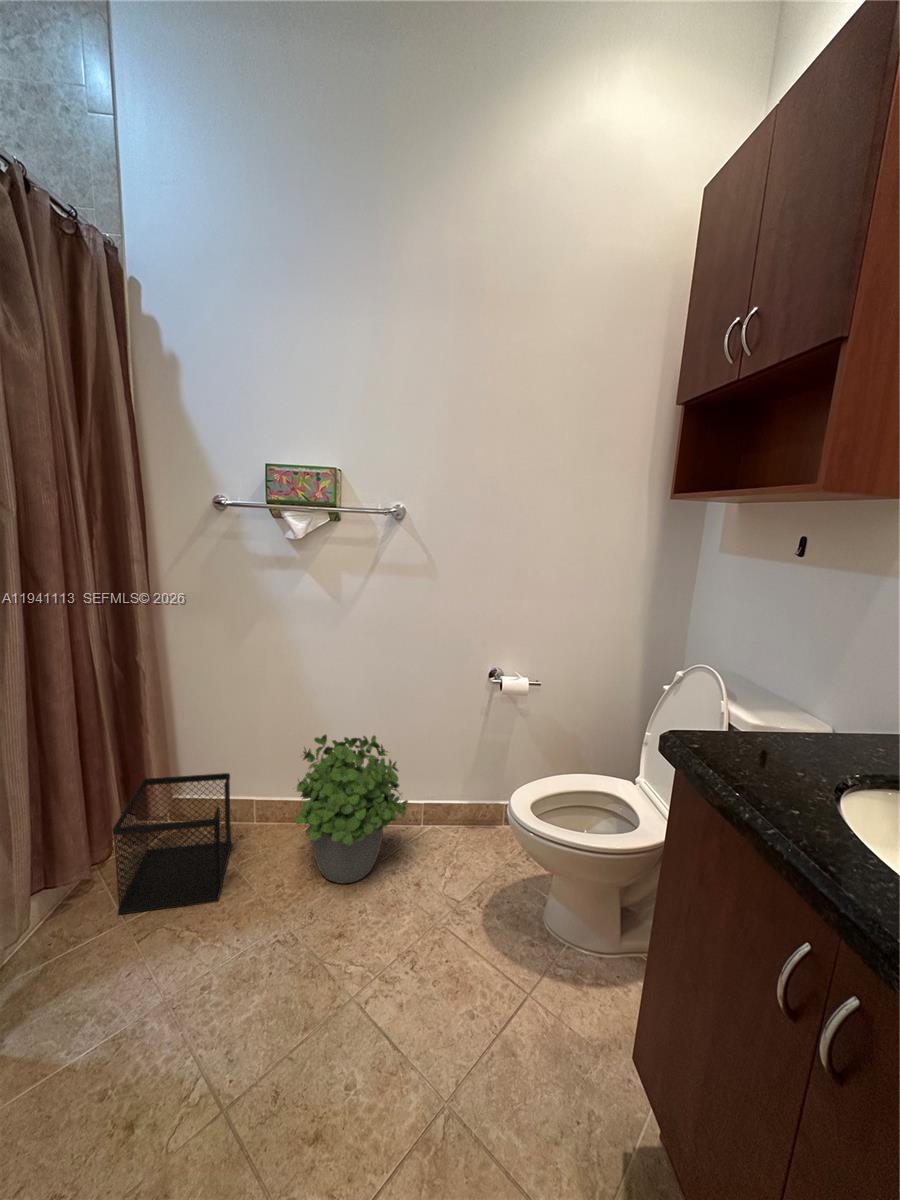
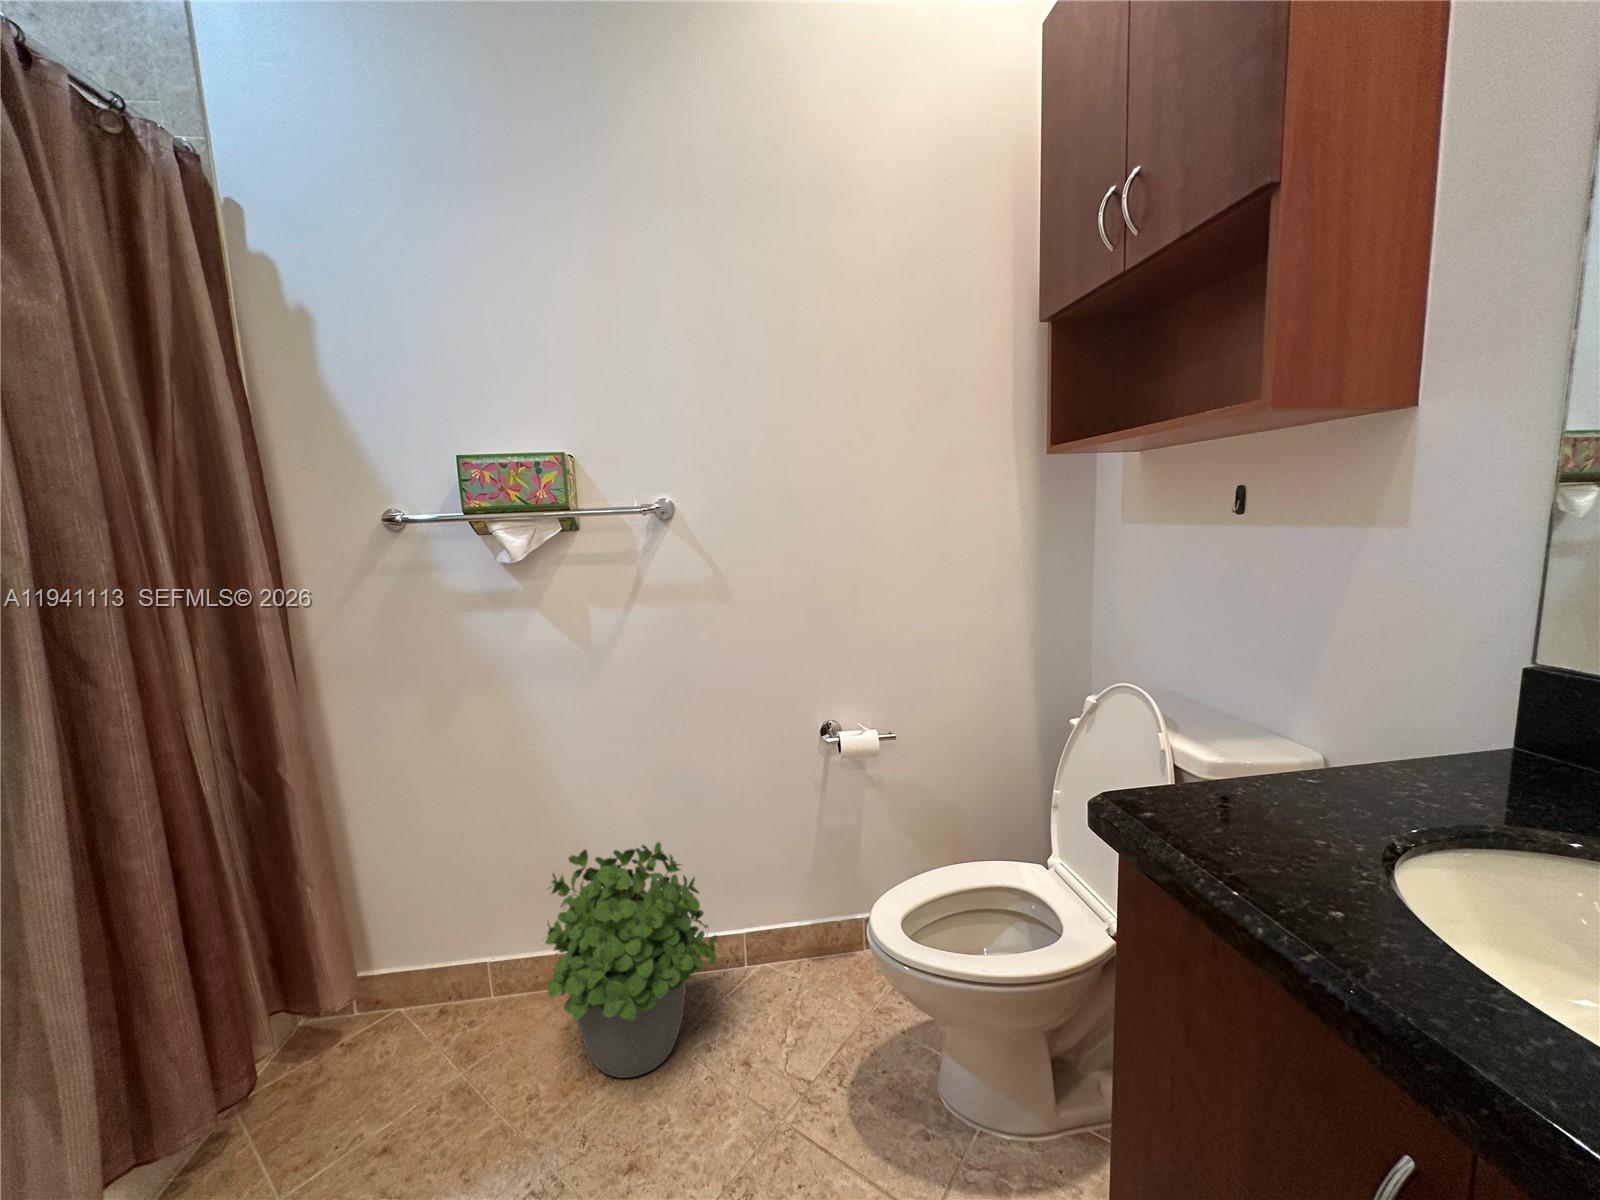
wastebasket: present [113,773,232,914] -> none [248,928,456,1185]

